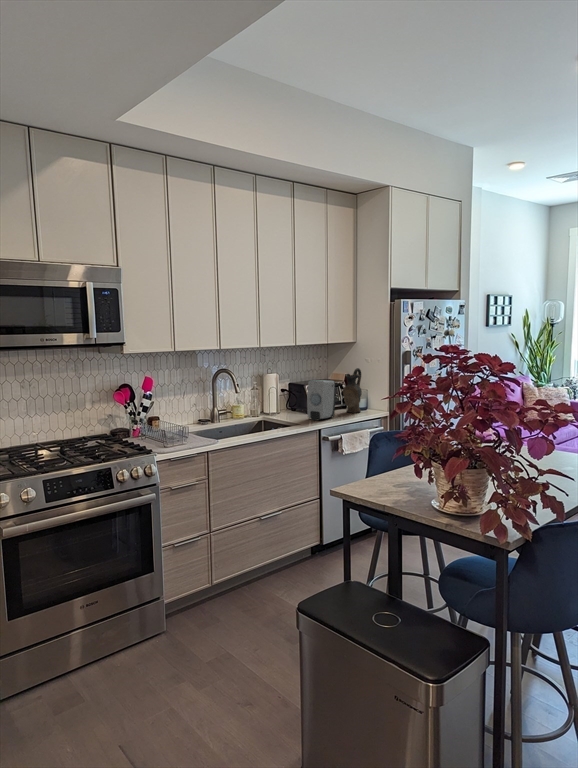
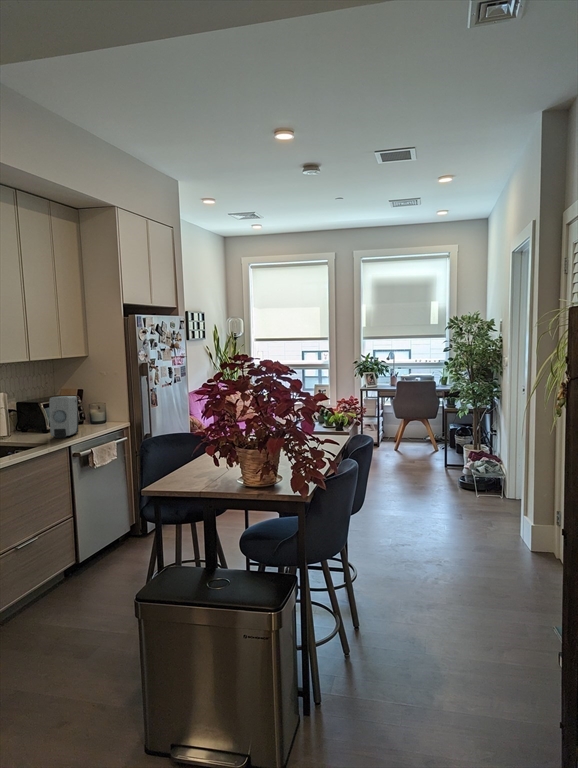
ceramic pitcher: present [343,368,362,413] -> none [81,382,101,427]

